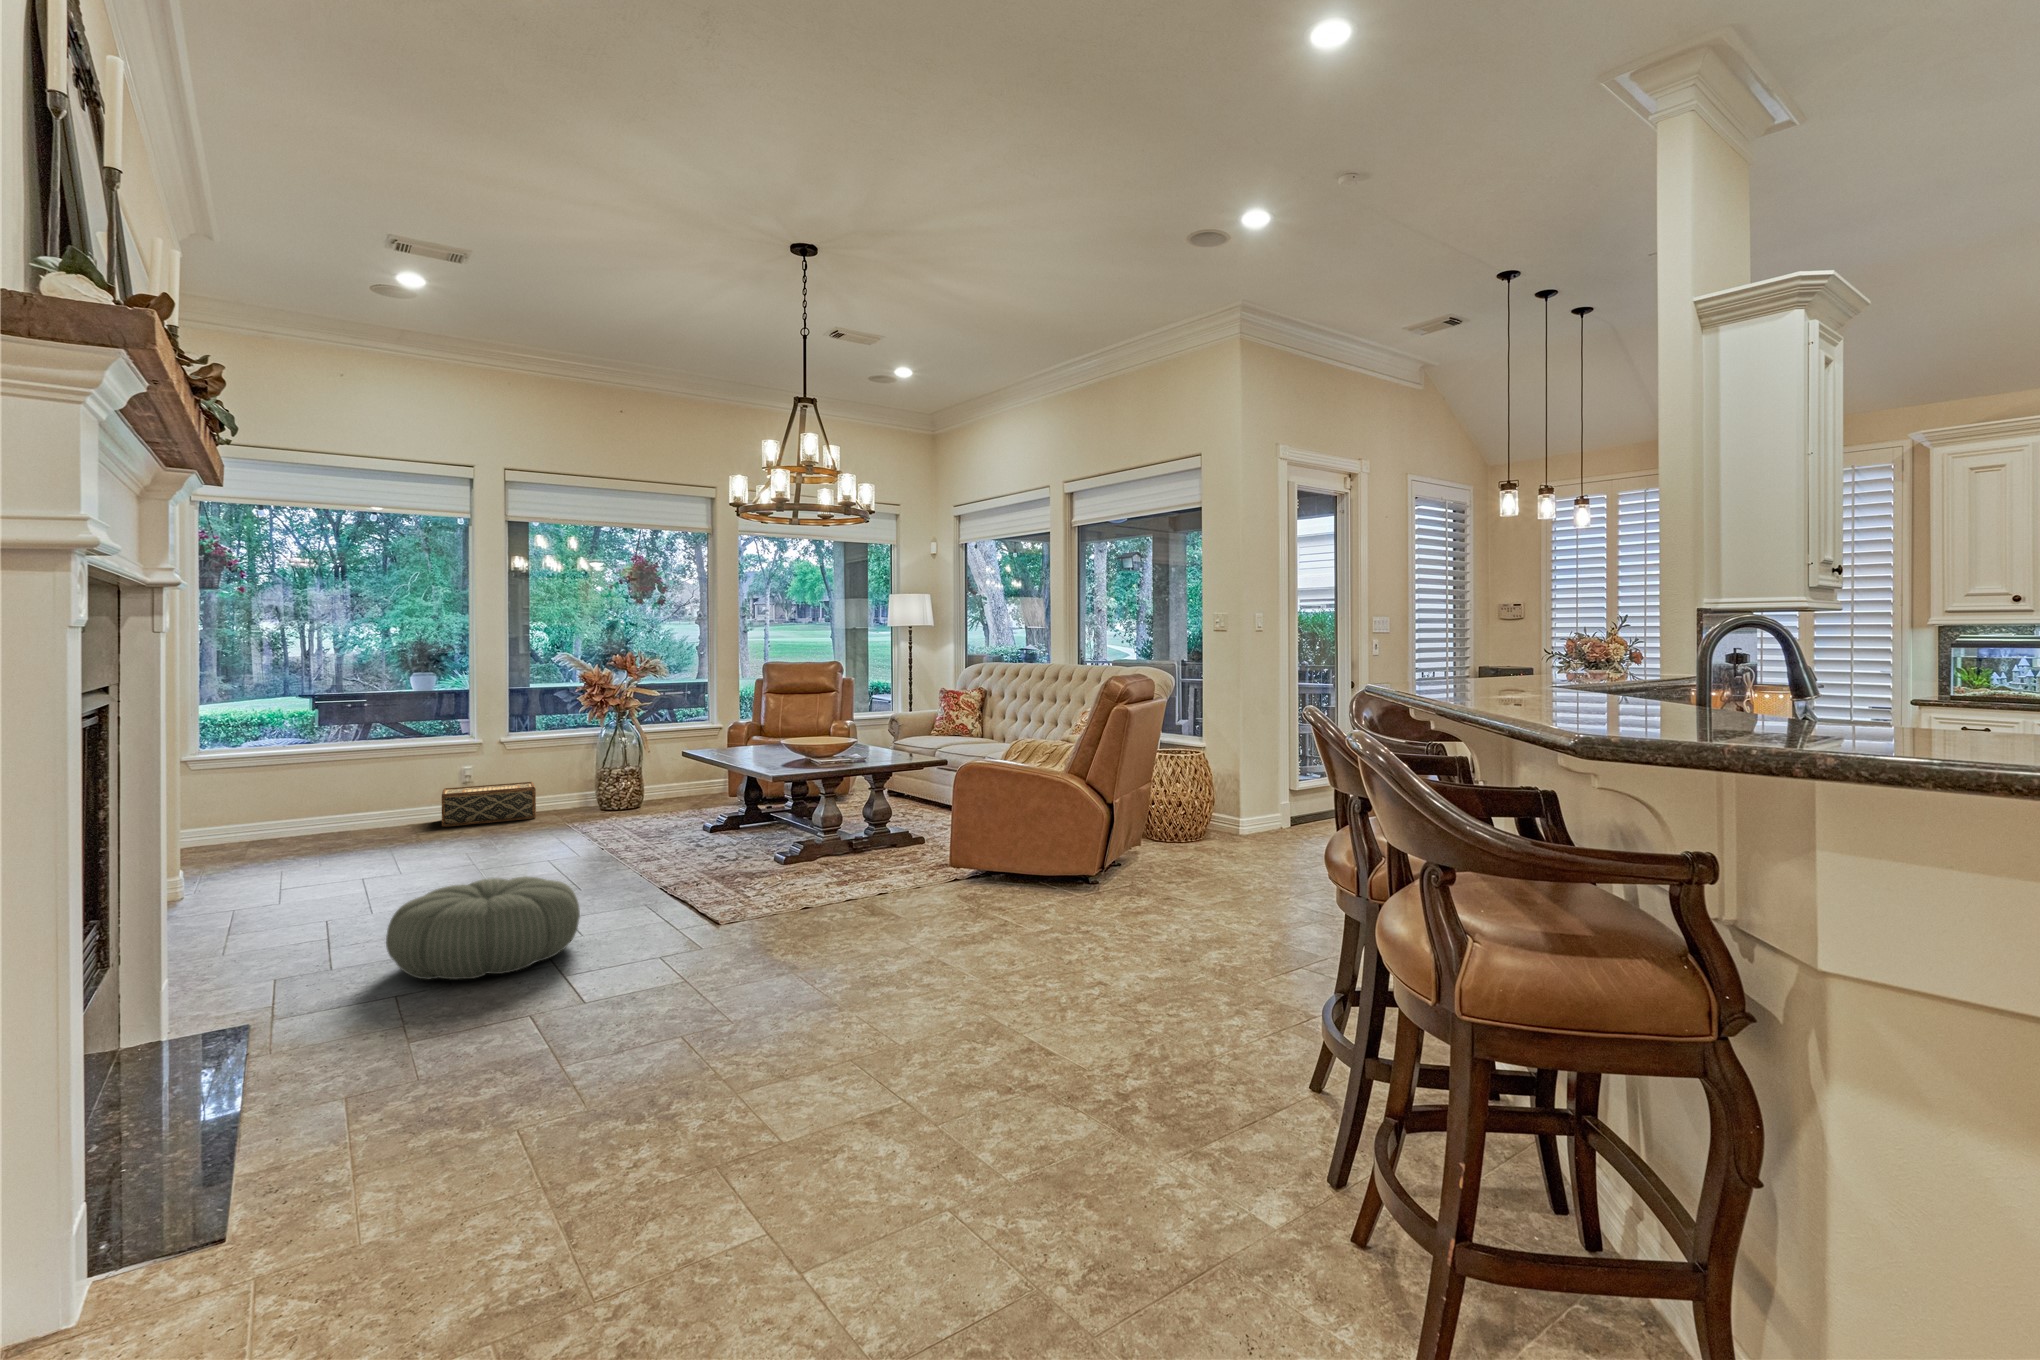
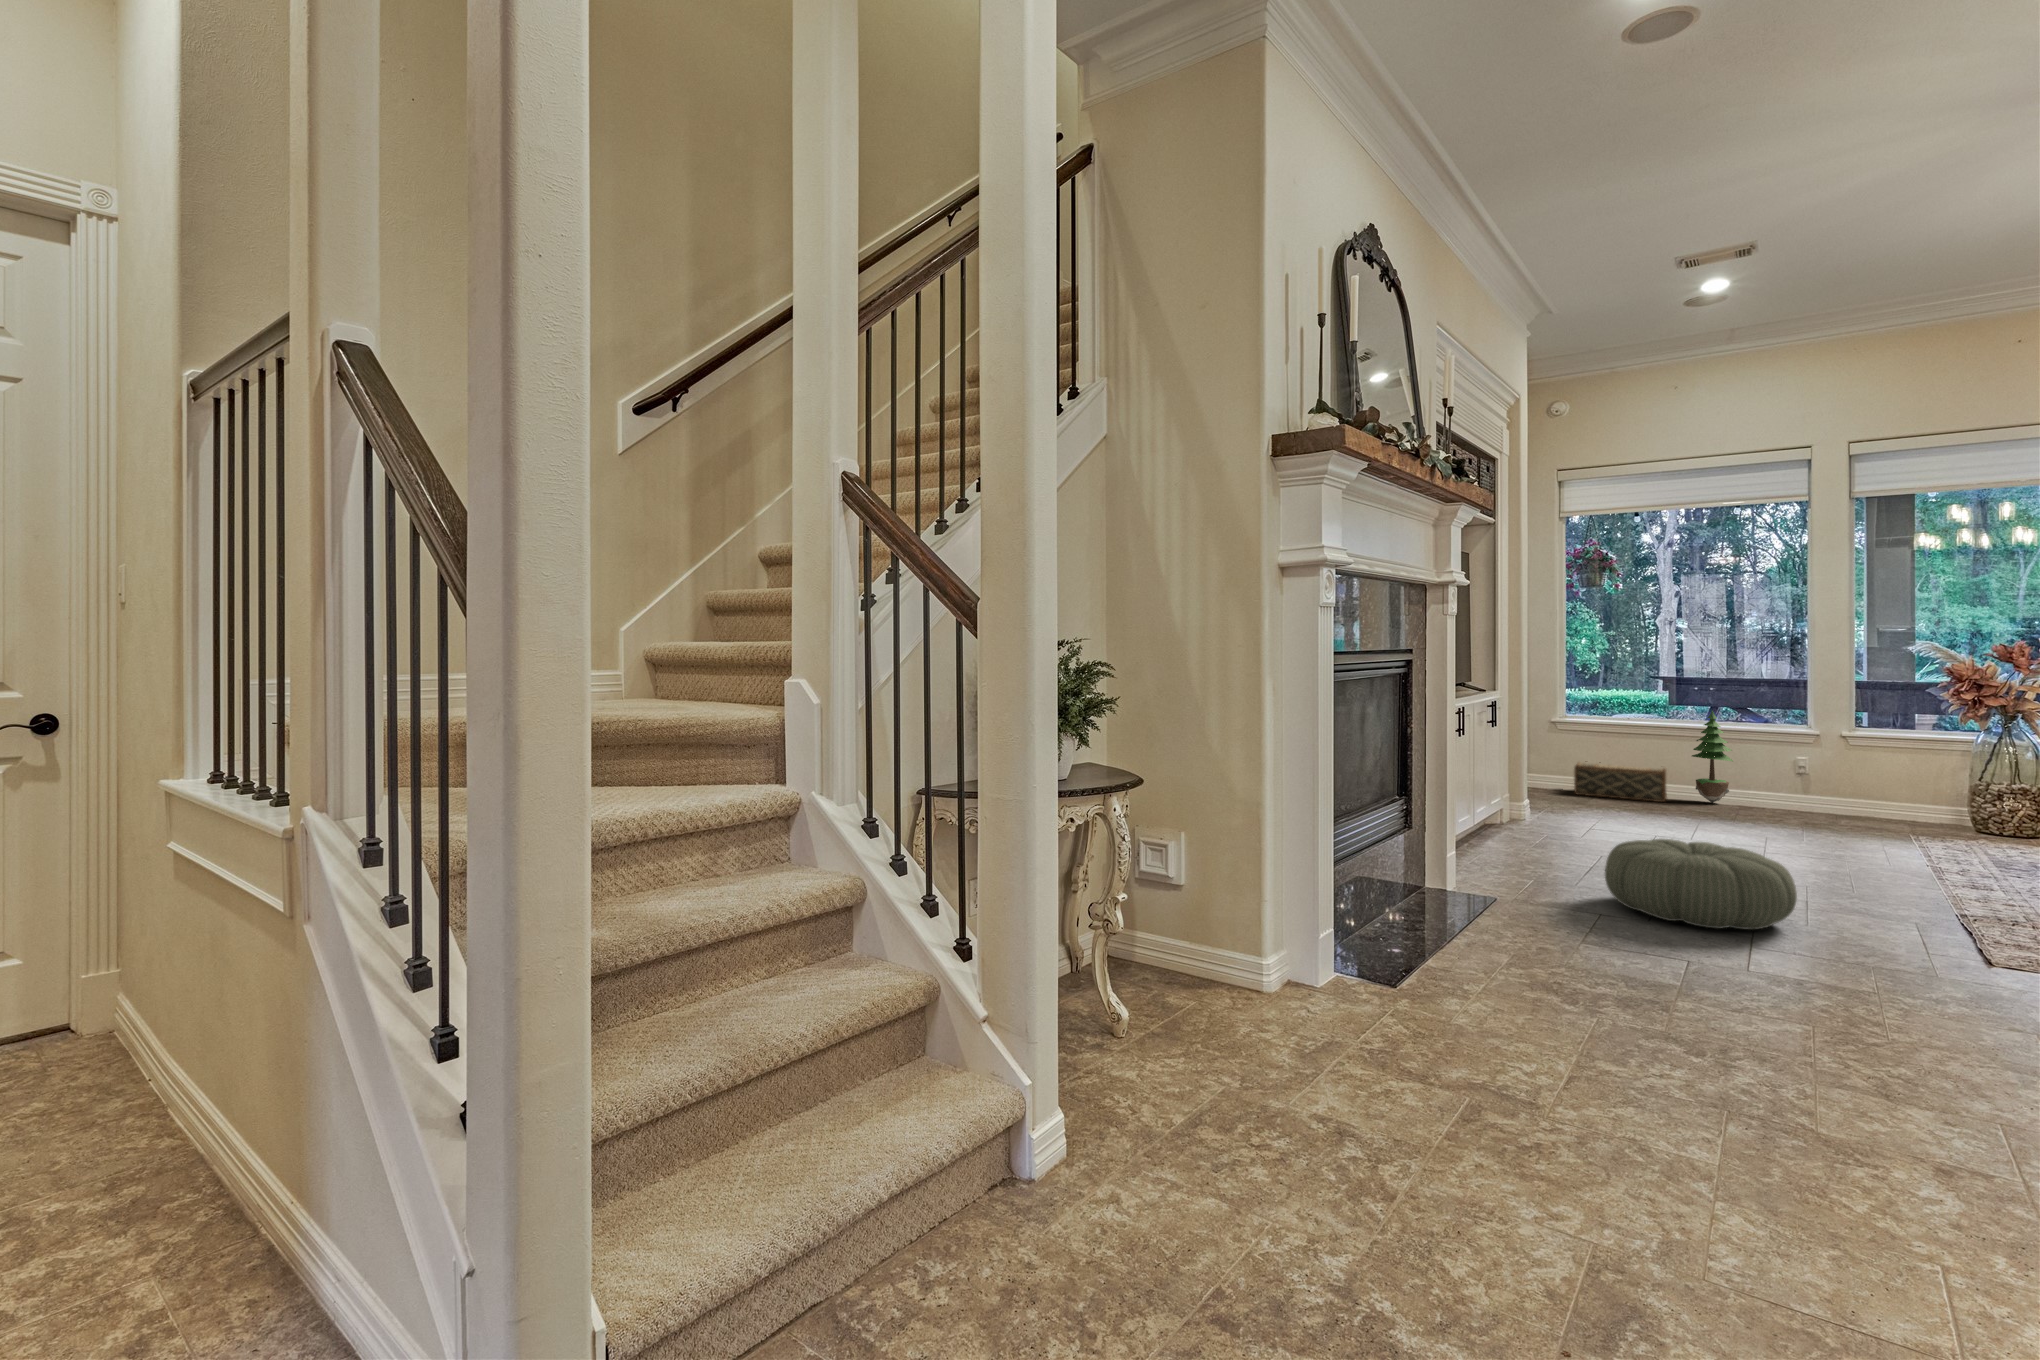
potted tree: none [364,731,408,829] -> present [1692,711,1733,803]
woven basket: present [442,782,536,827] -> present [1574,762,1667,802]

